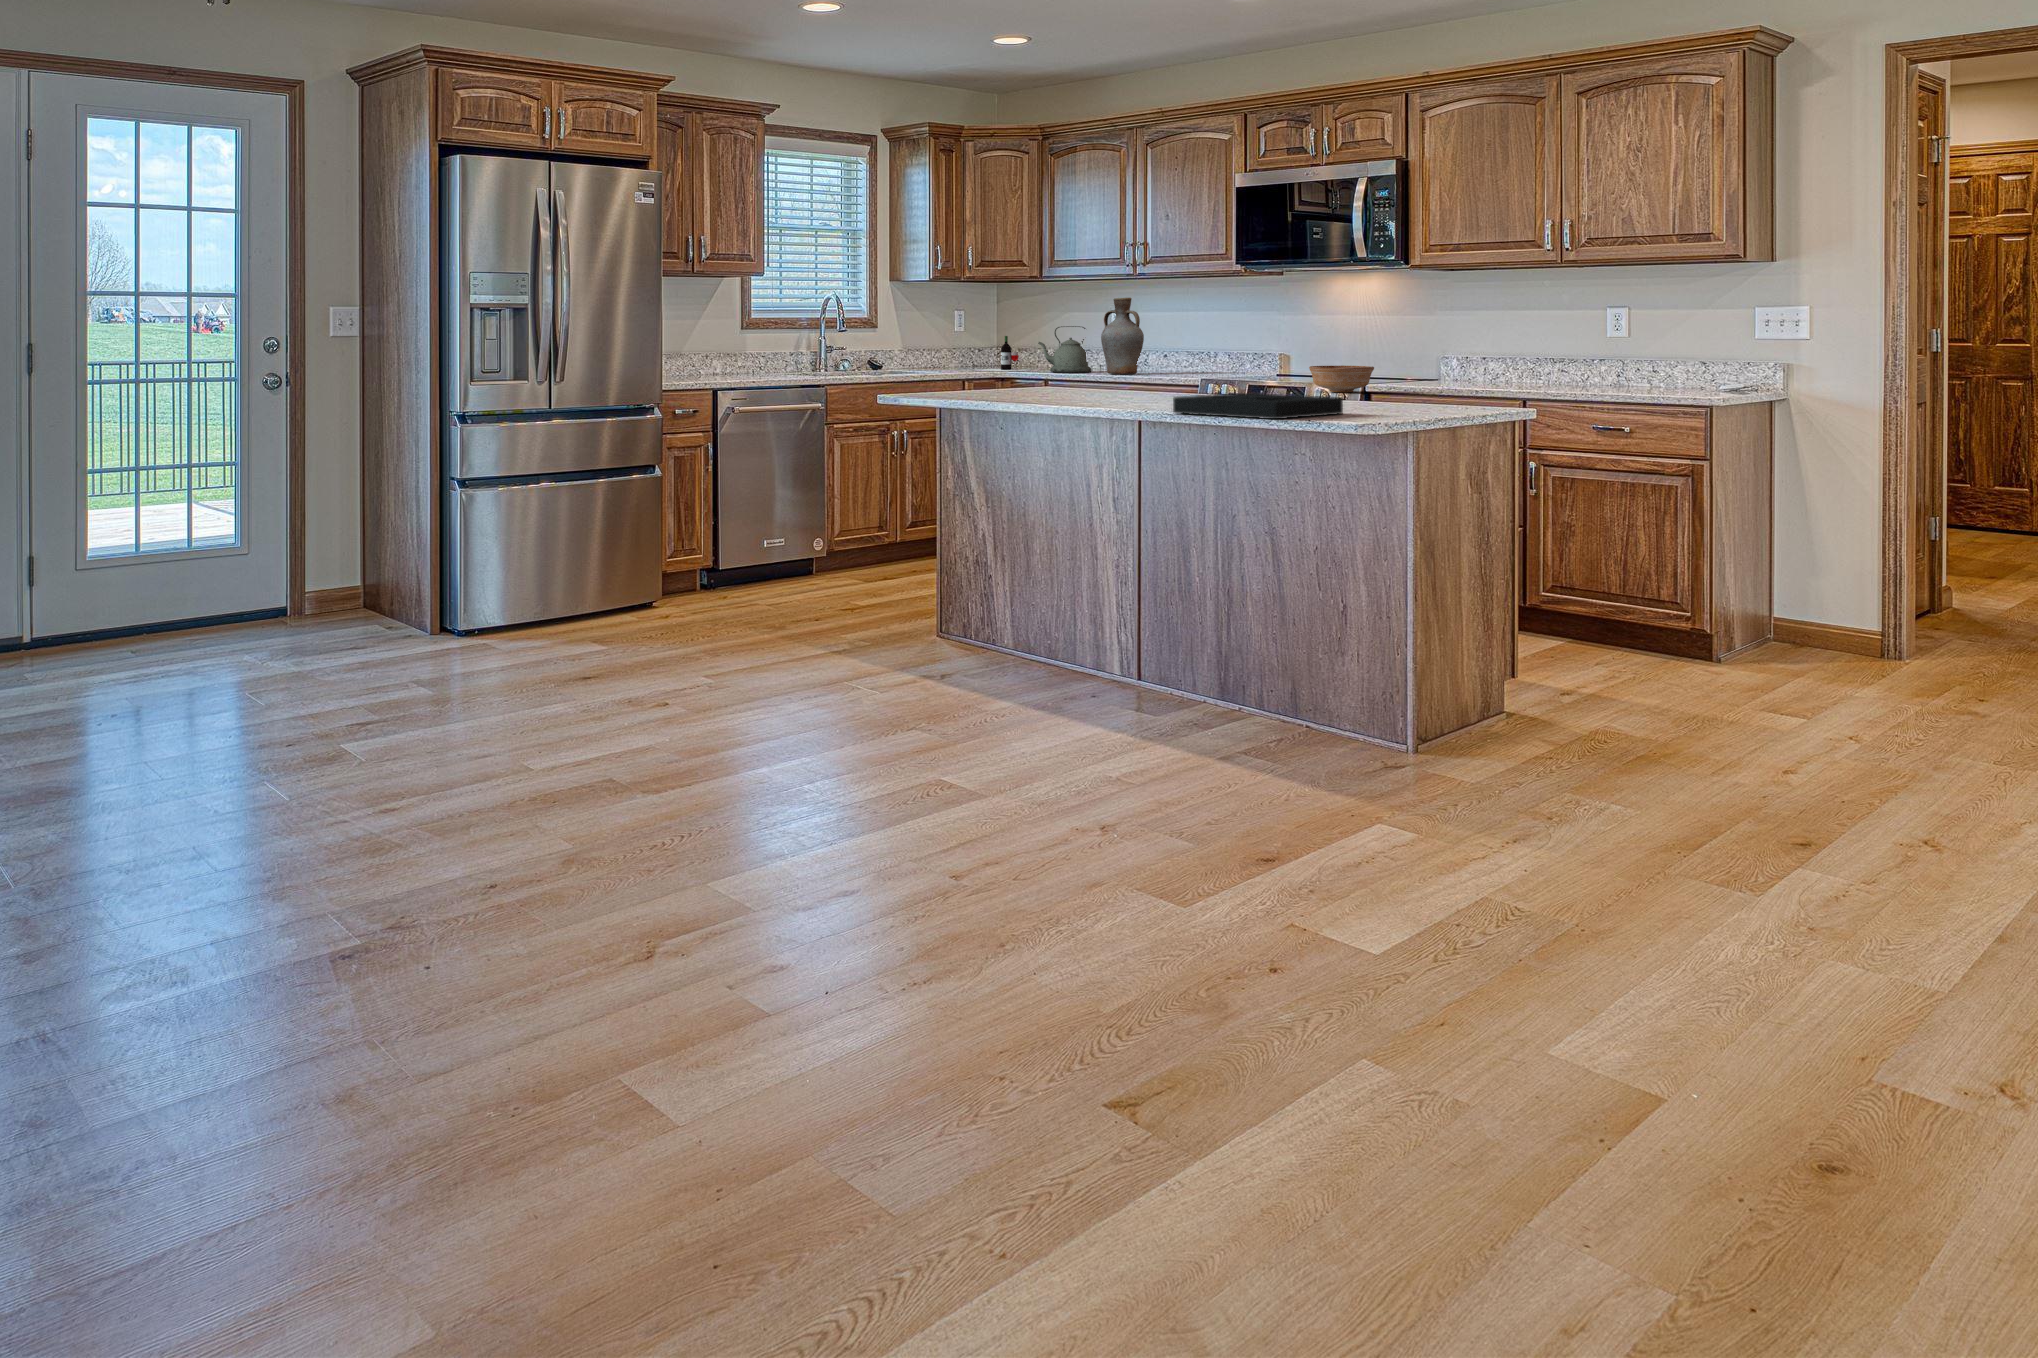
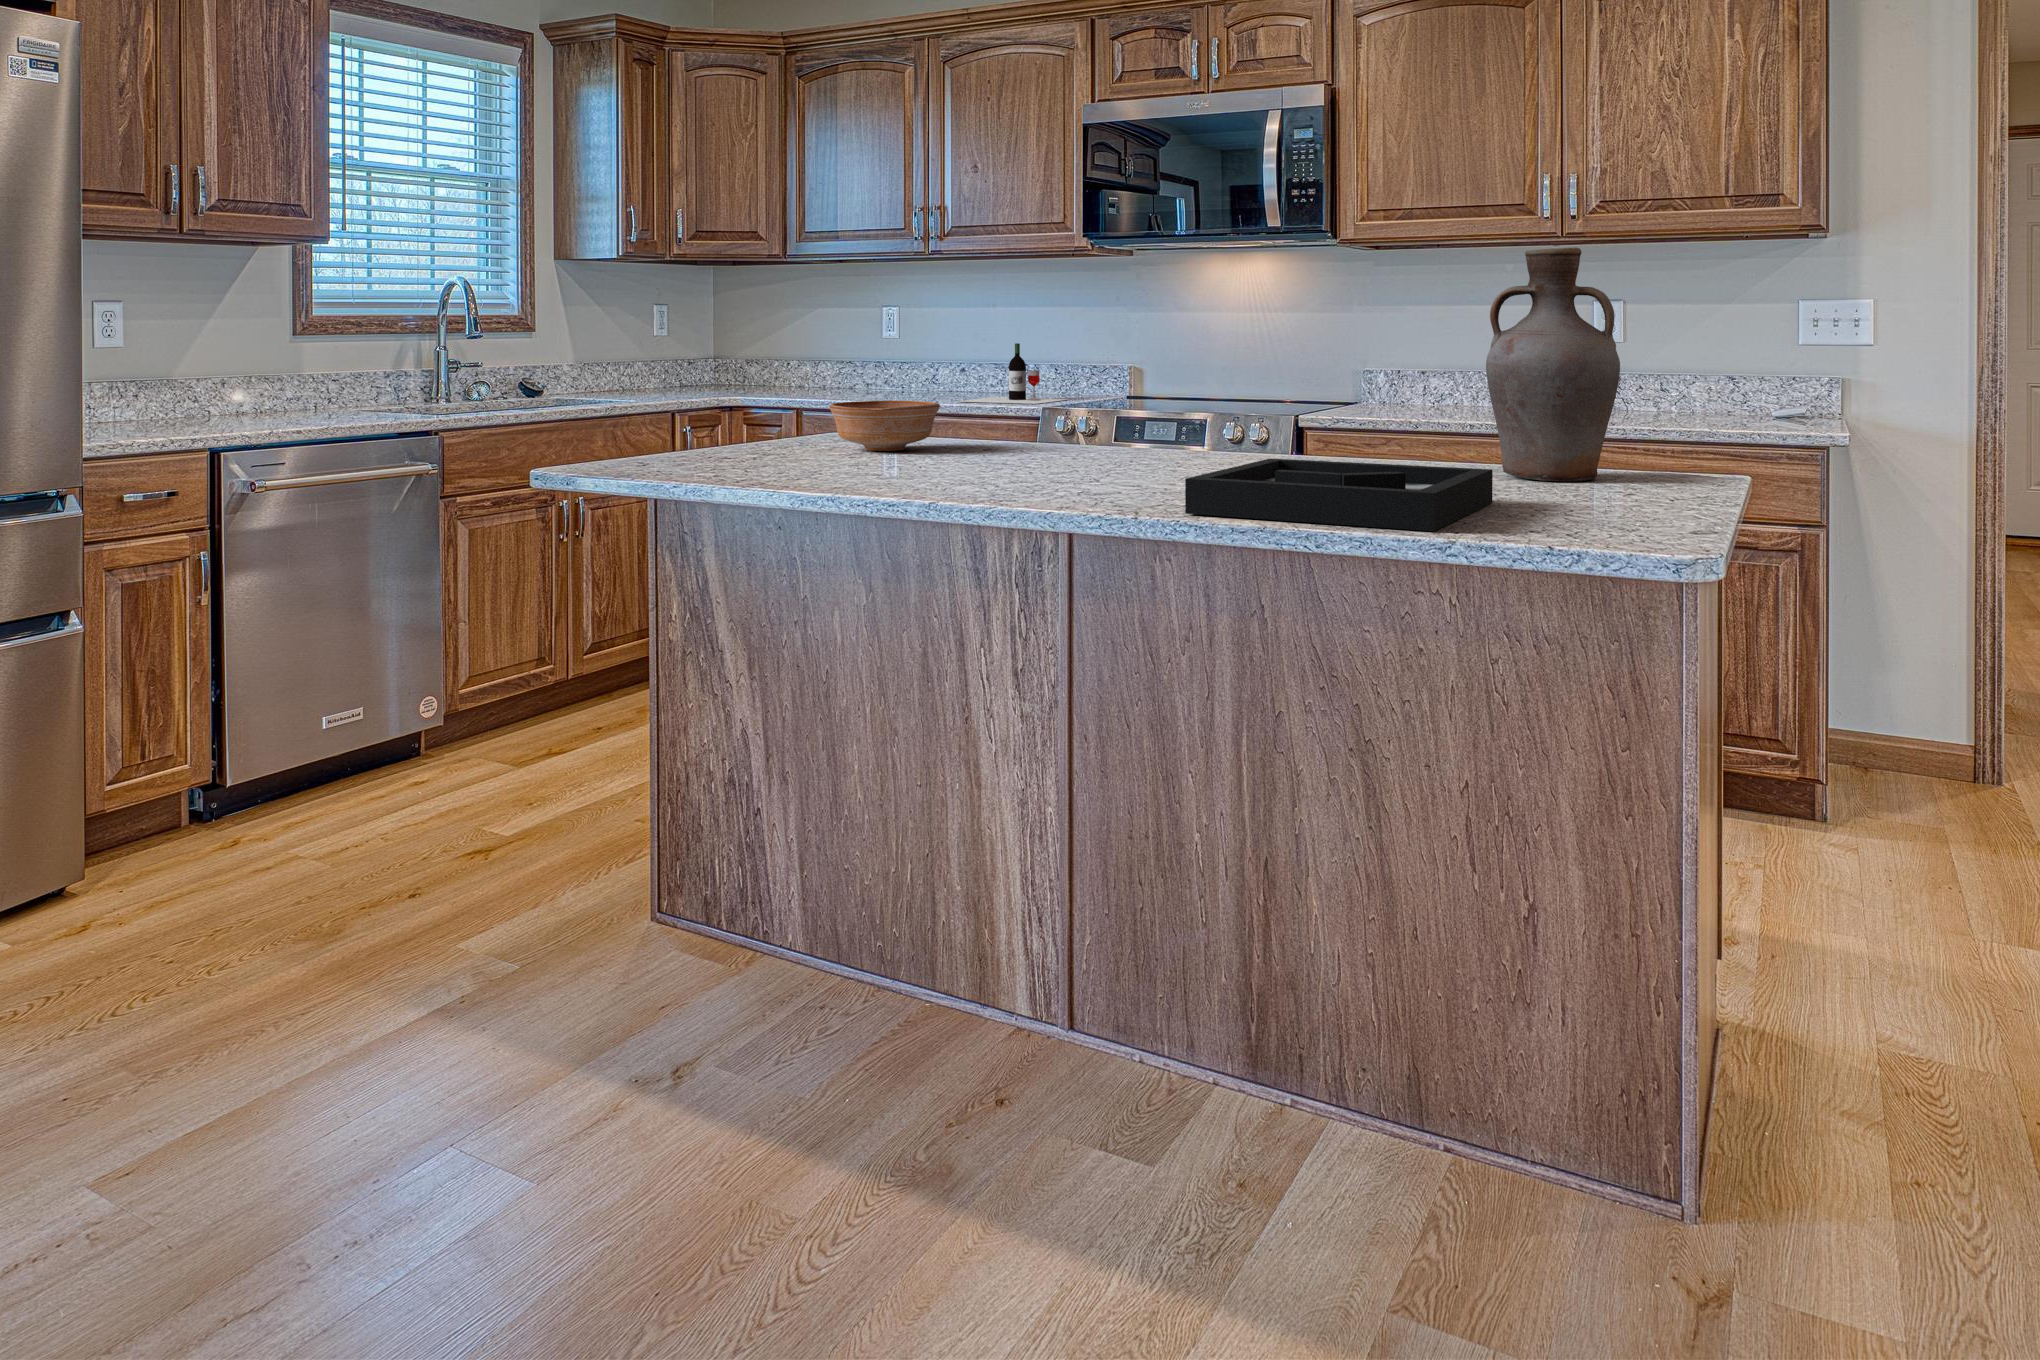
vase: present [1101,298,1144,375] -> present [1486,247,1620,481]
kettle: present [1038,326,1091,373] -> none [773,328,847,394]
wine bottle: present [976,336,1029,371] -> present [959,343,1068,404]
bowl: present [1309,365,1374,392] -> present [830,400,940,451]

